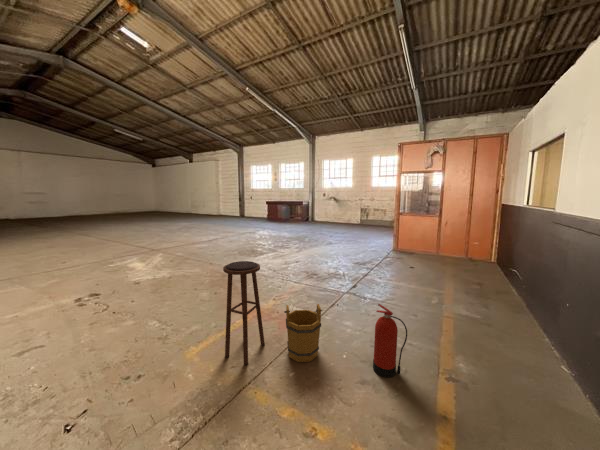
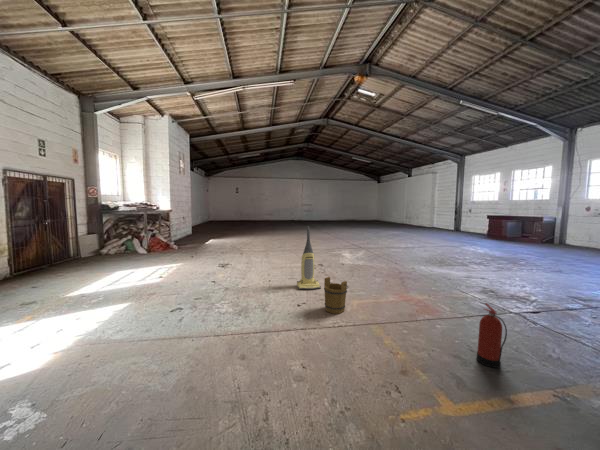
vacuum cleaner: none [40,232,107,373] -> present [297,226,321,290]
stool: present [223,261,265,365] -> none [373,253,402,319]
bucket: present [284,304,322,362] -> present [324,277,348,314]

